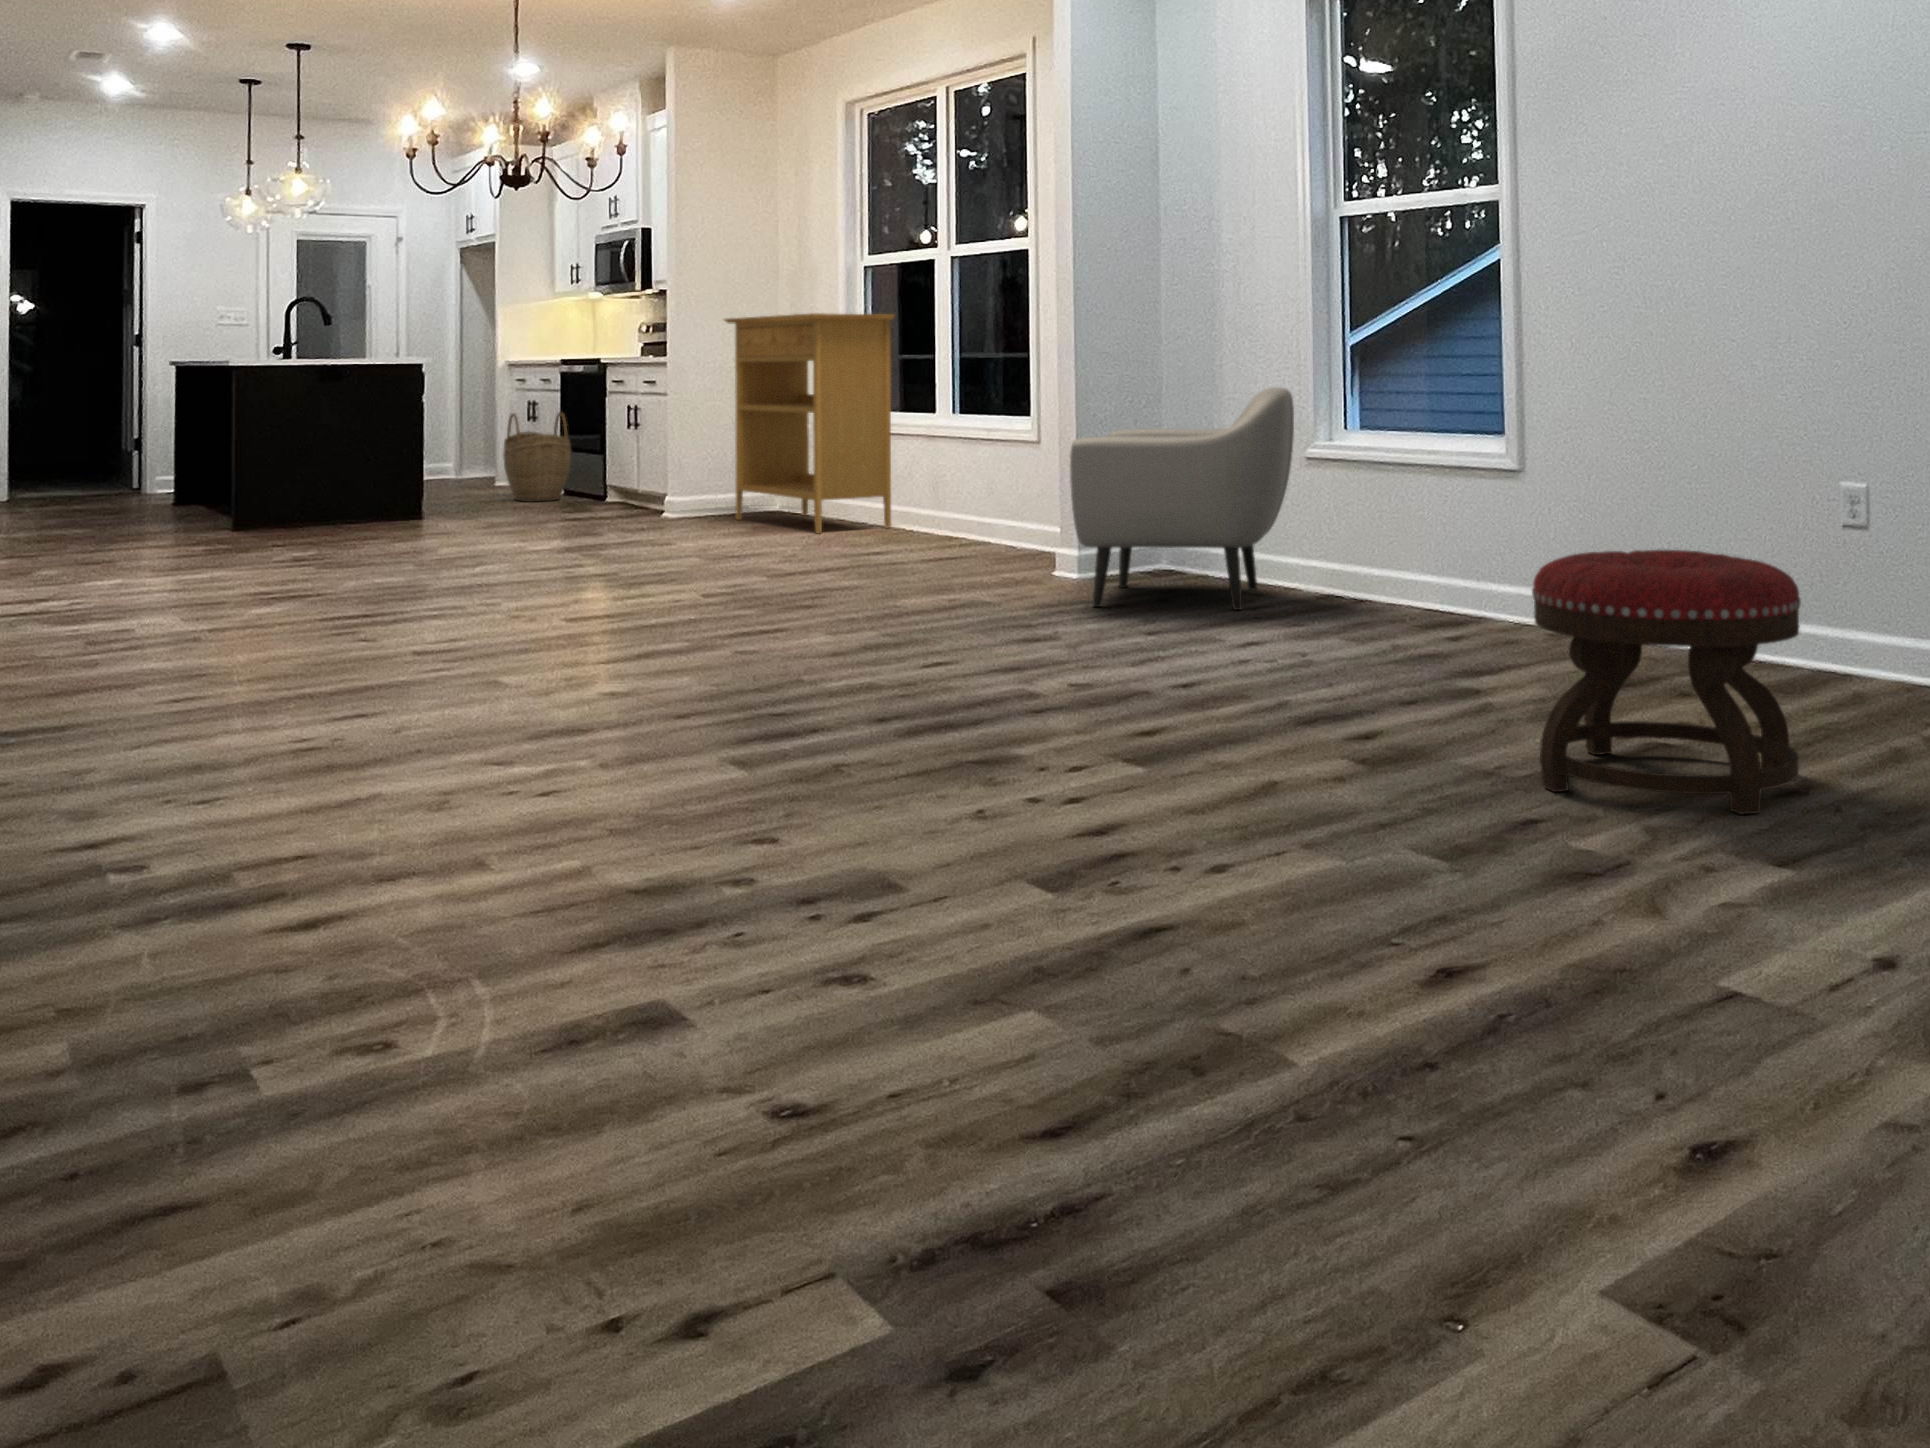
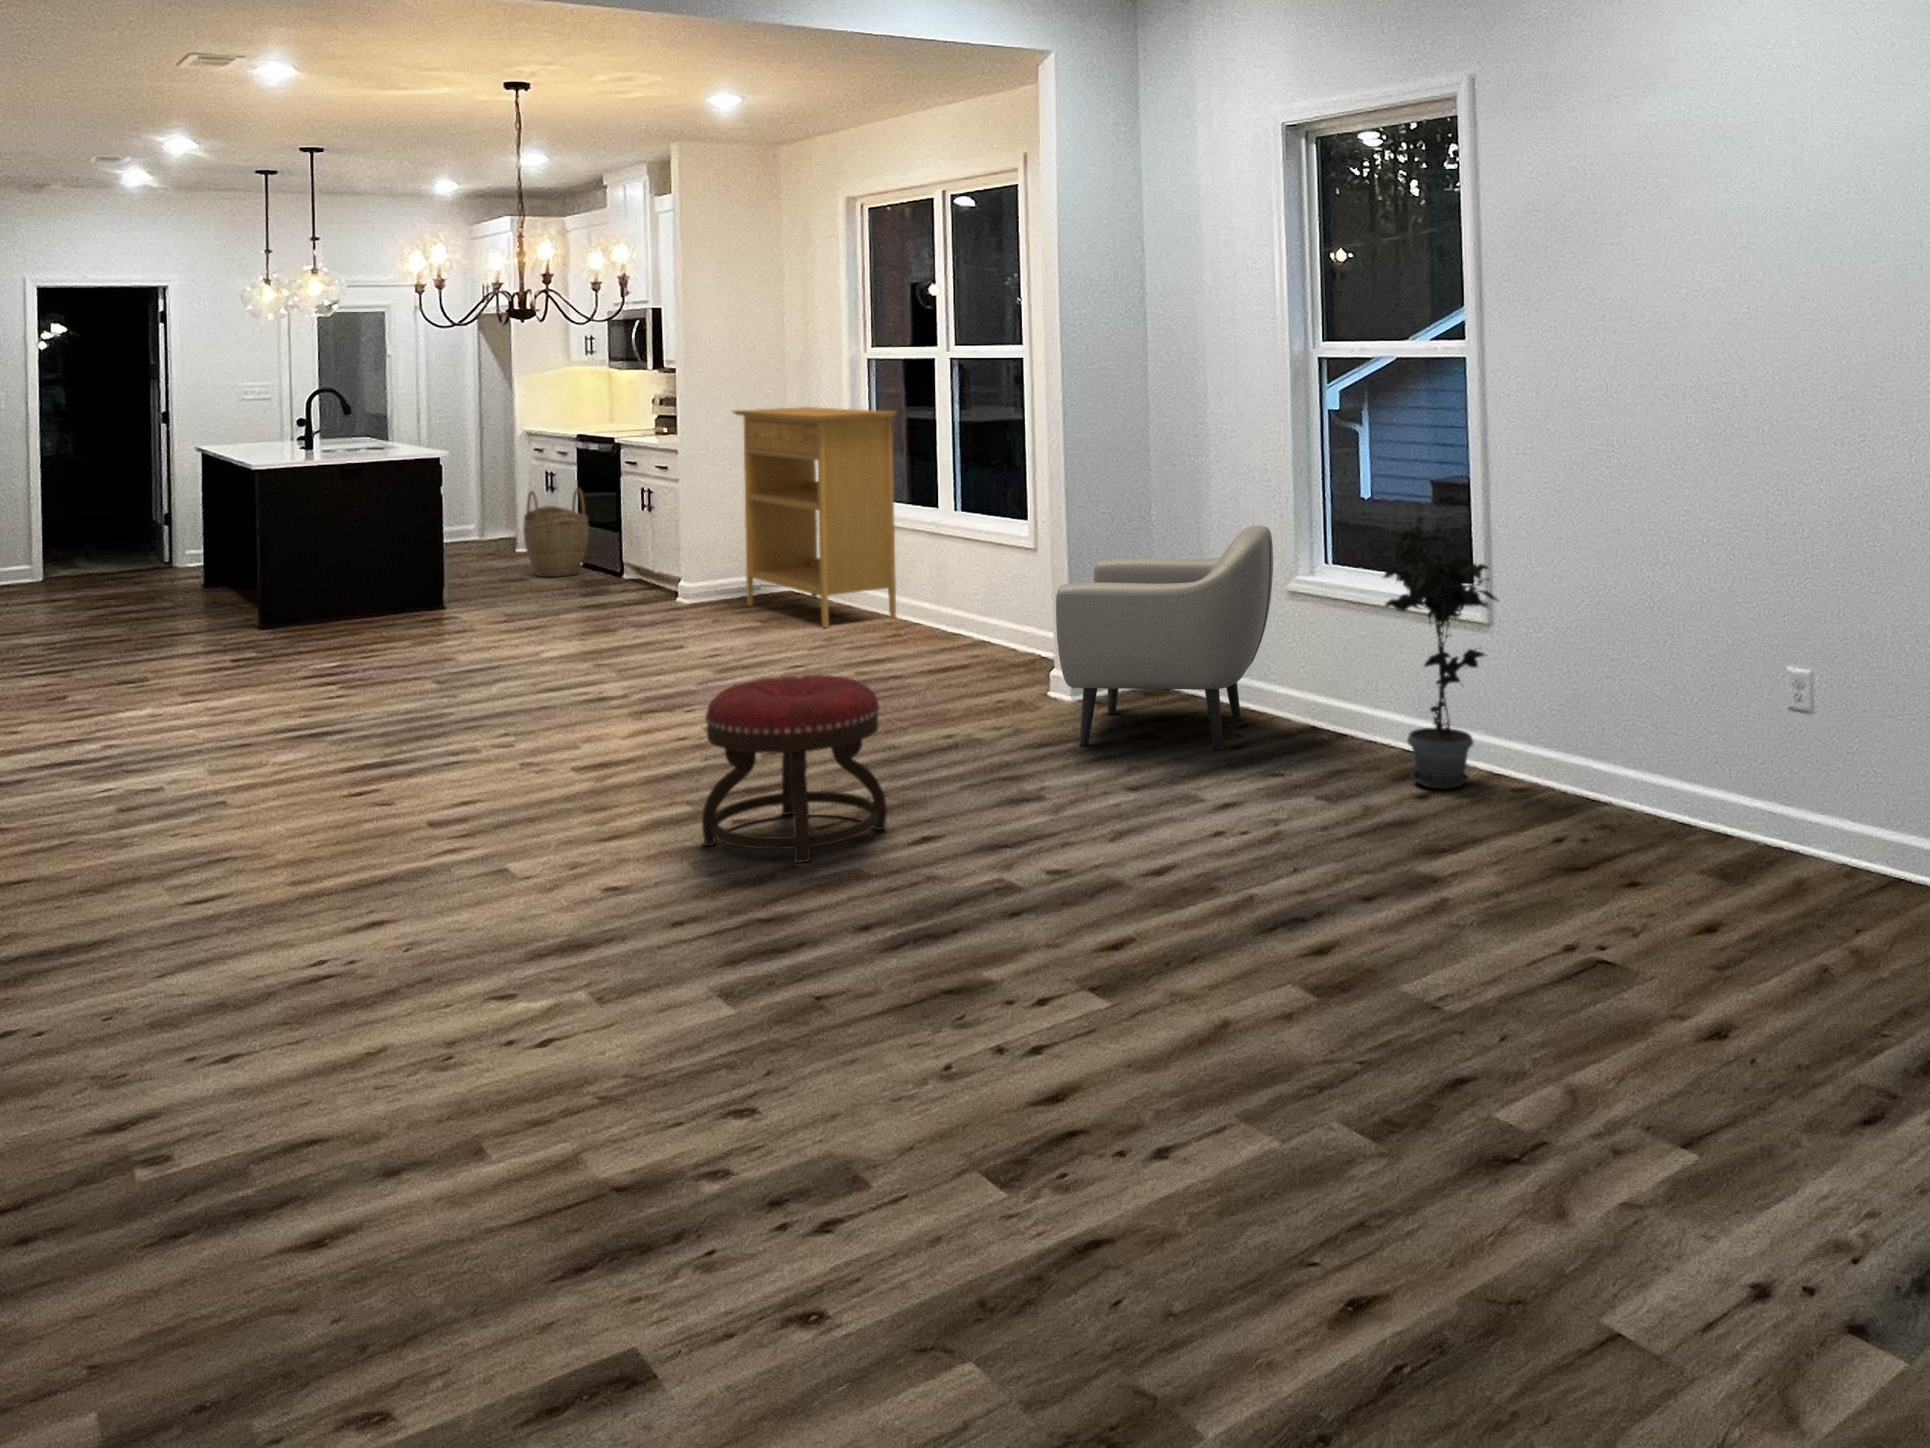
potted plant: none [1409,352,1537,636] -> present [1380,517,1497,789]
ottoman: present [1532,550,1801,814] -> present [702,675,887,863]

